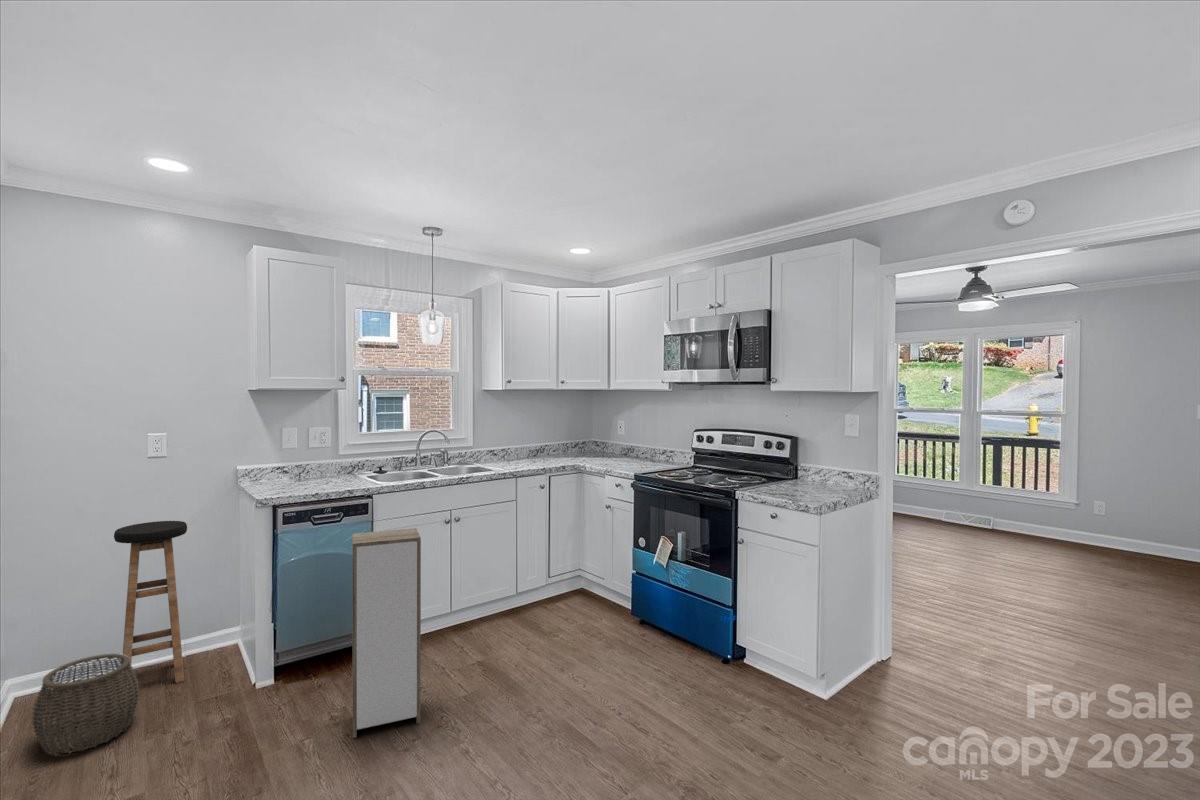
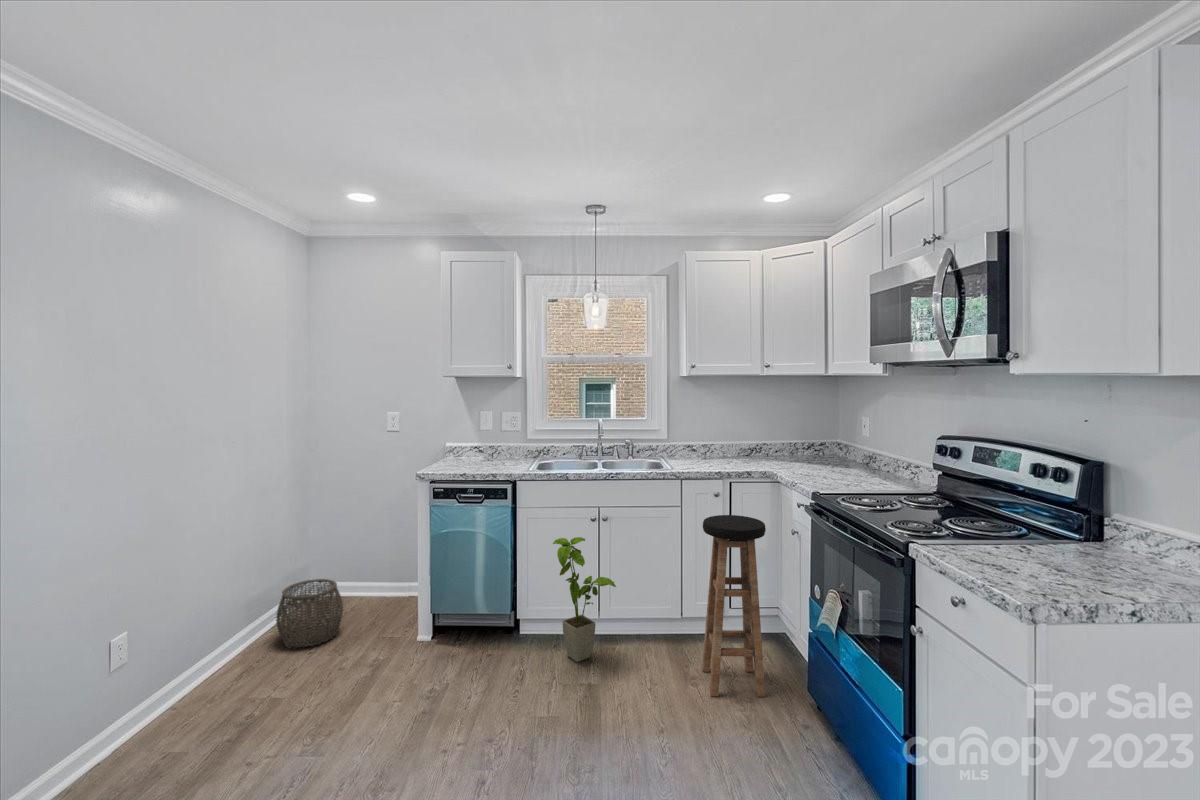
bar stool: present [114,521,187,687] -> present [702,515,766,697]
storage cabinet: present [352,528,421,738] -> none [419,518,497,724]
house plant: none [431,537,495,654] -> present [553,537,616,662]

